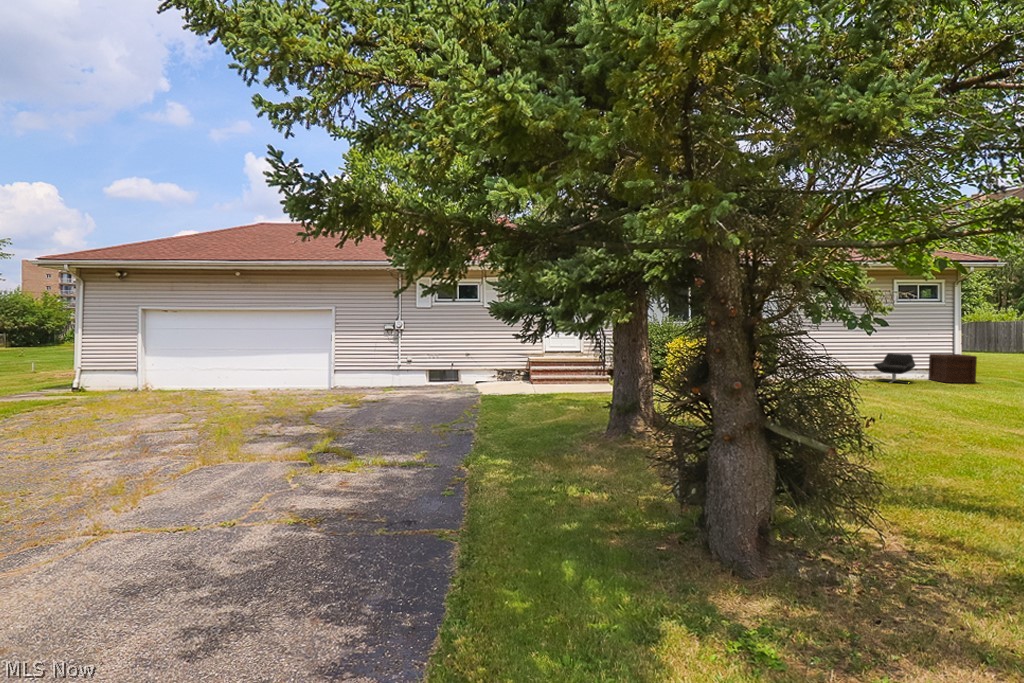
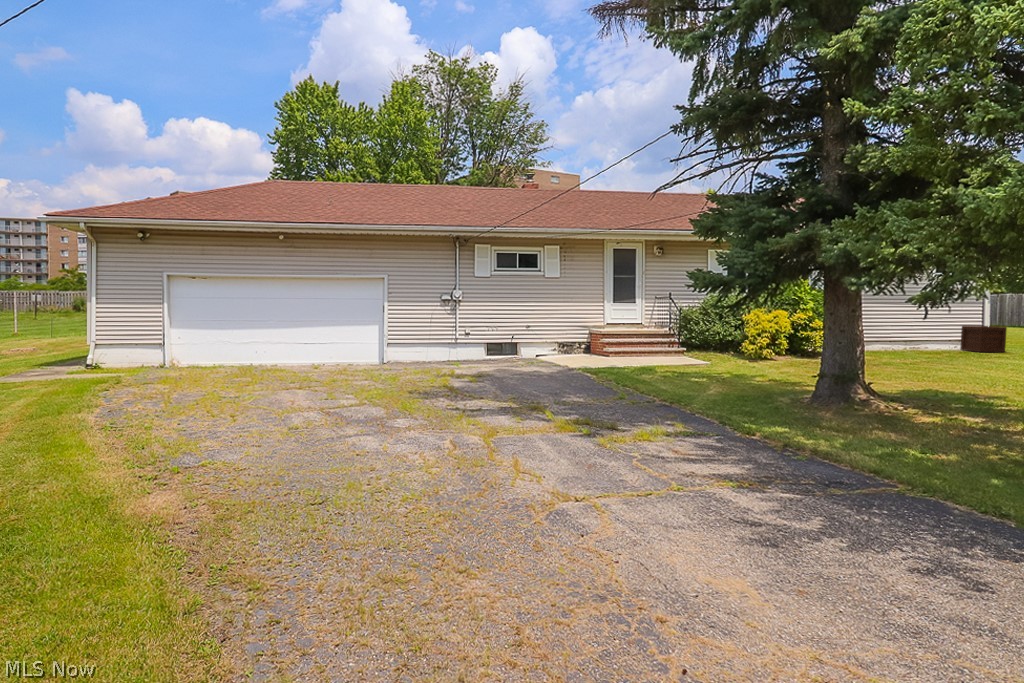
lounge chair: present [874,353,915,383] -> none [915,325,953,353]

